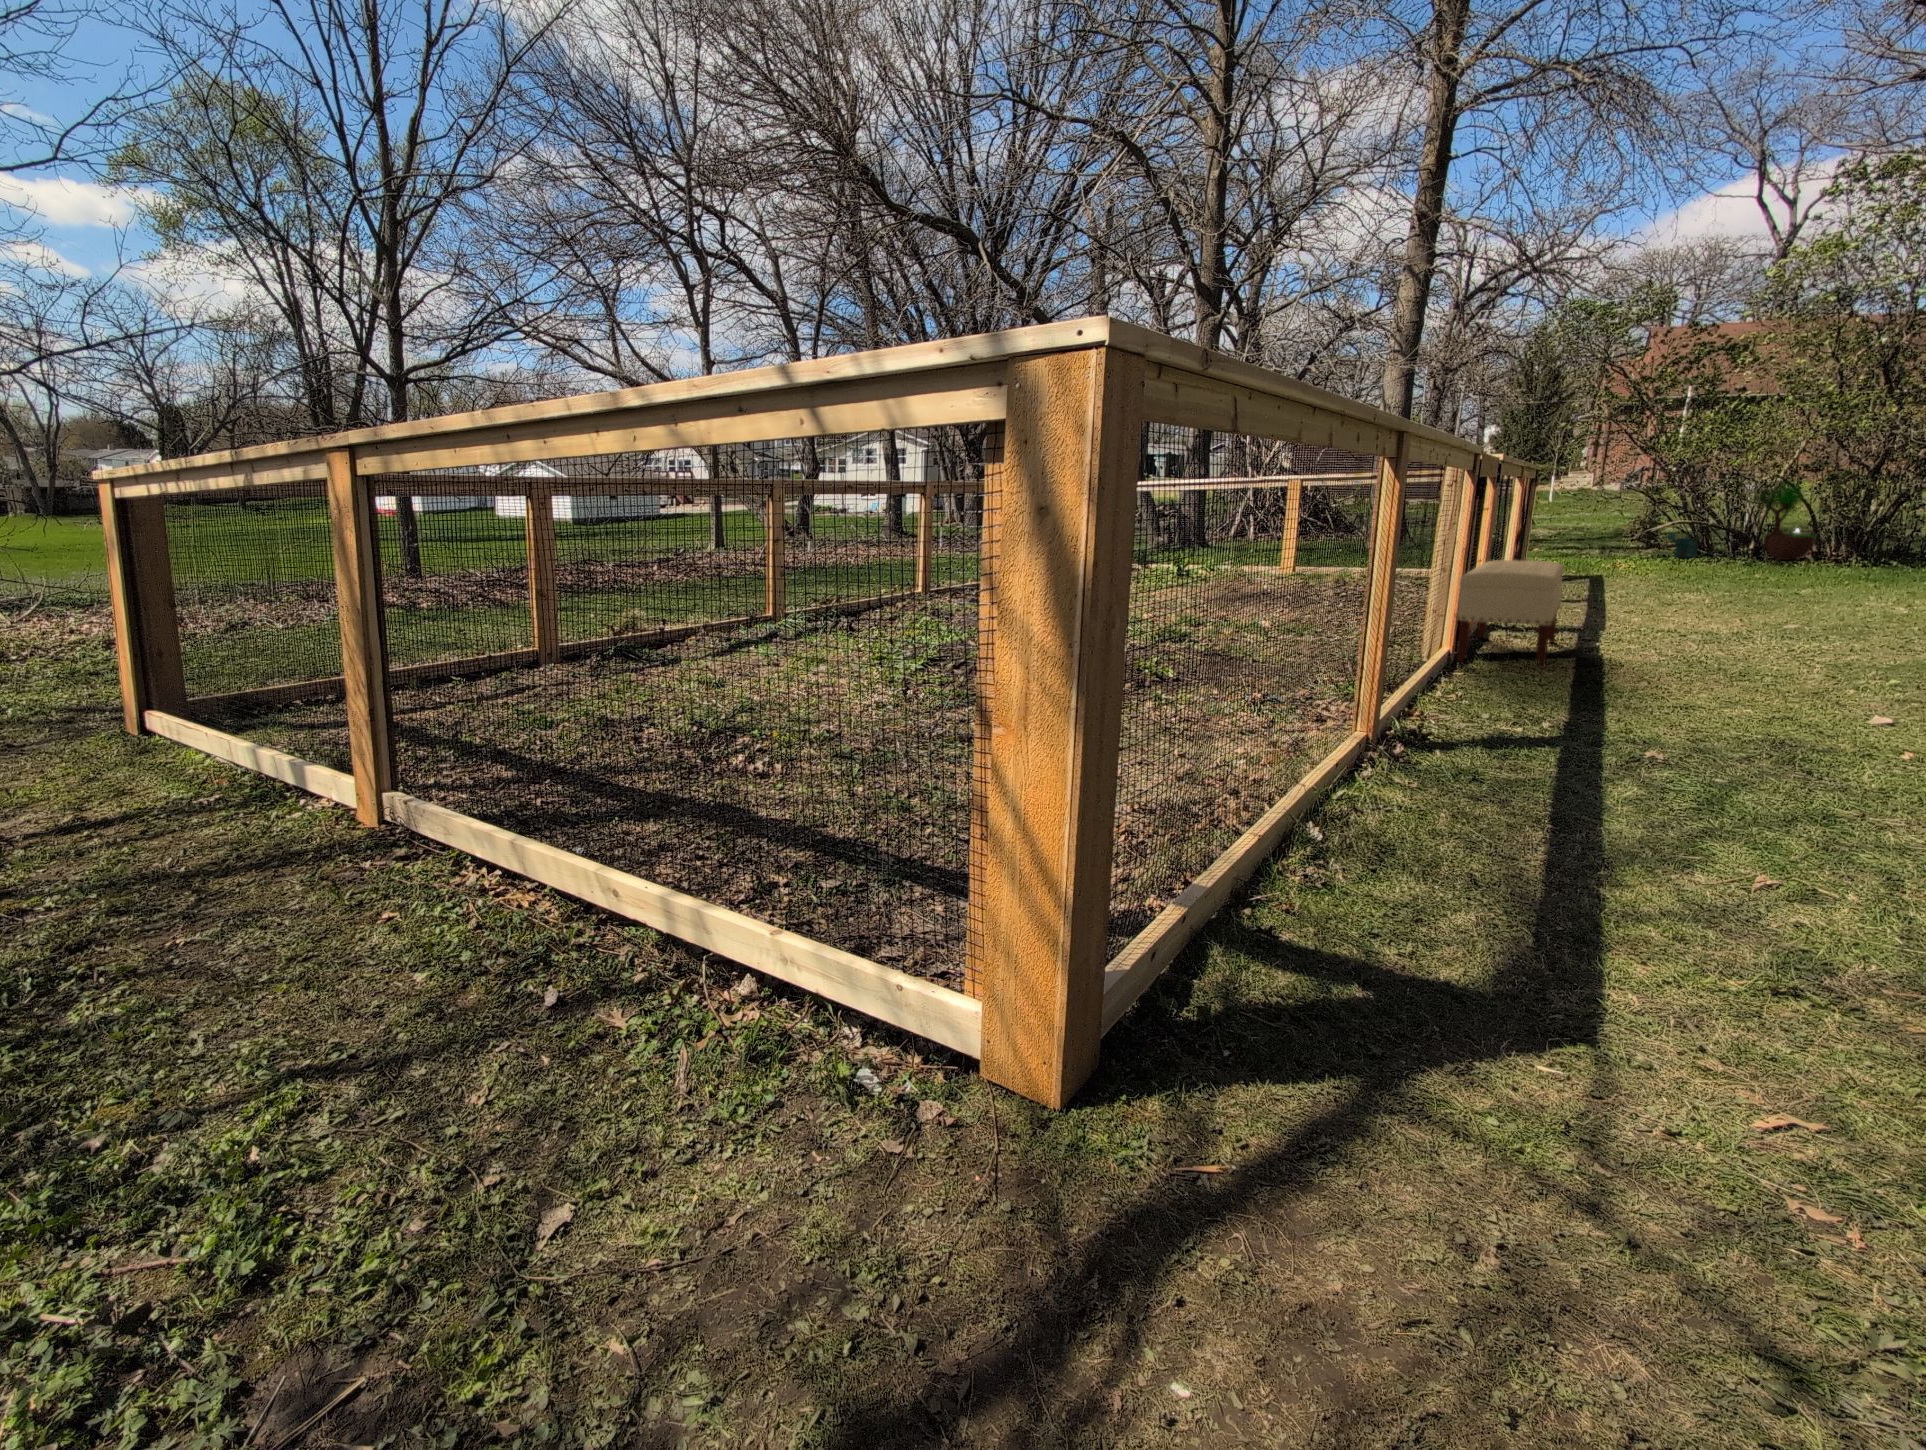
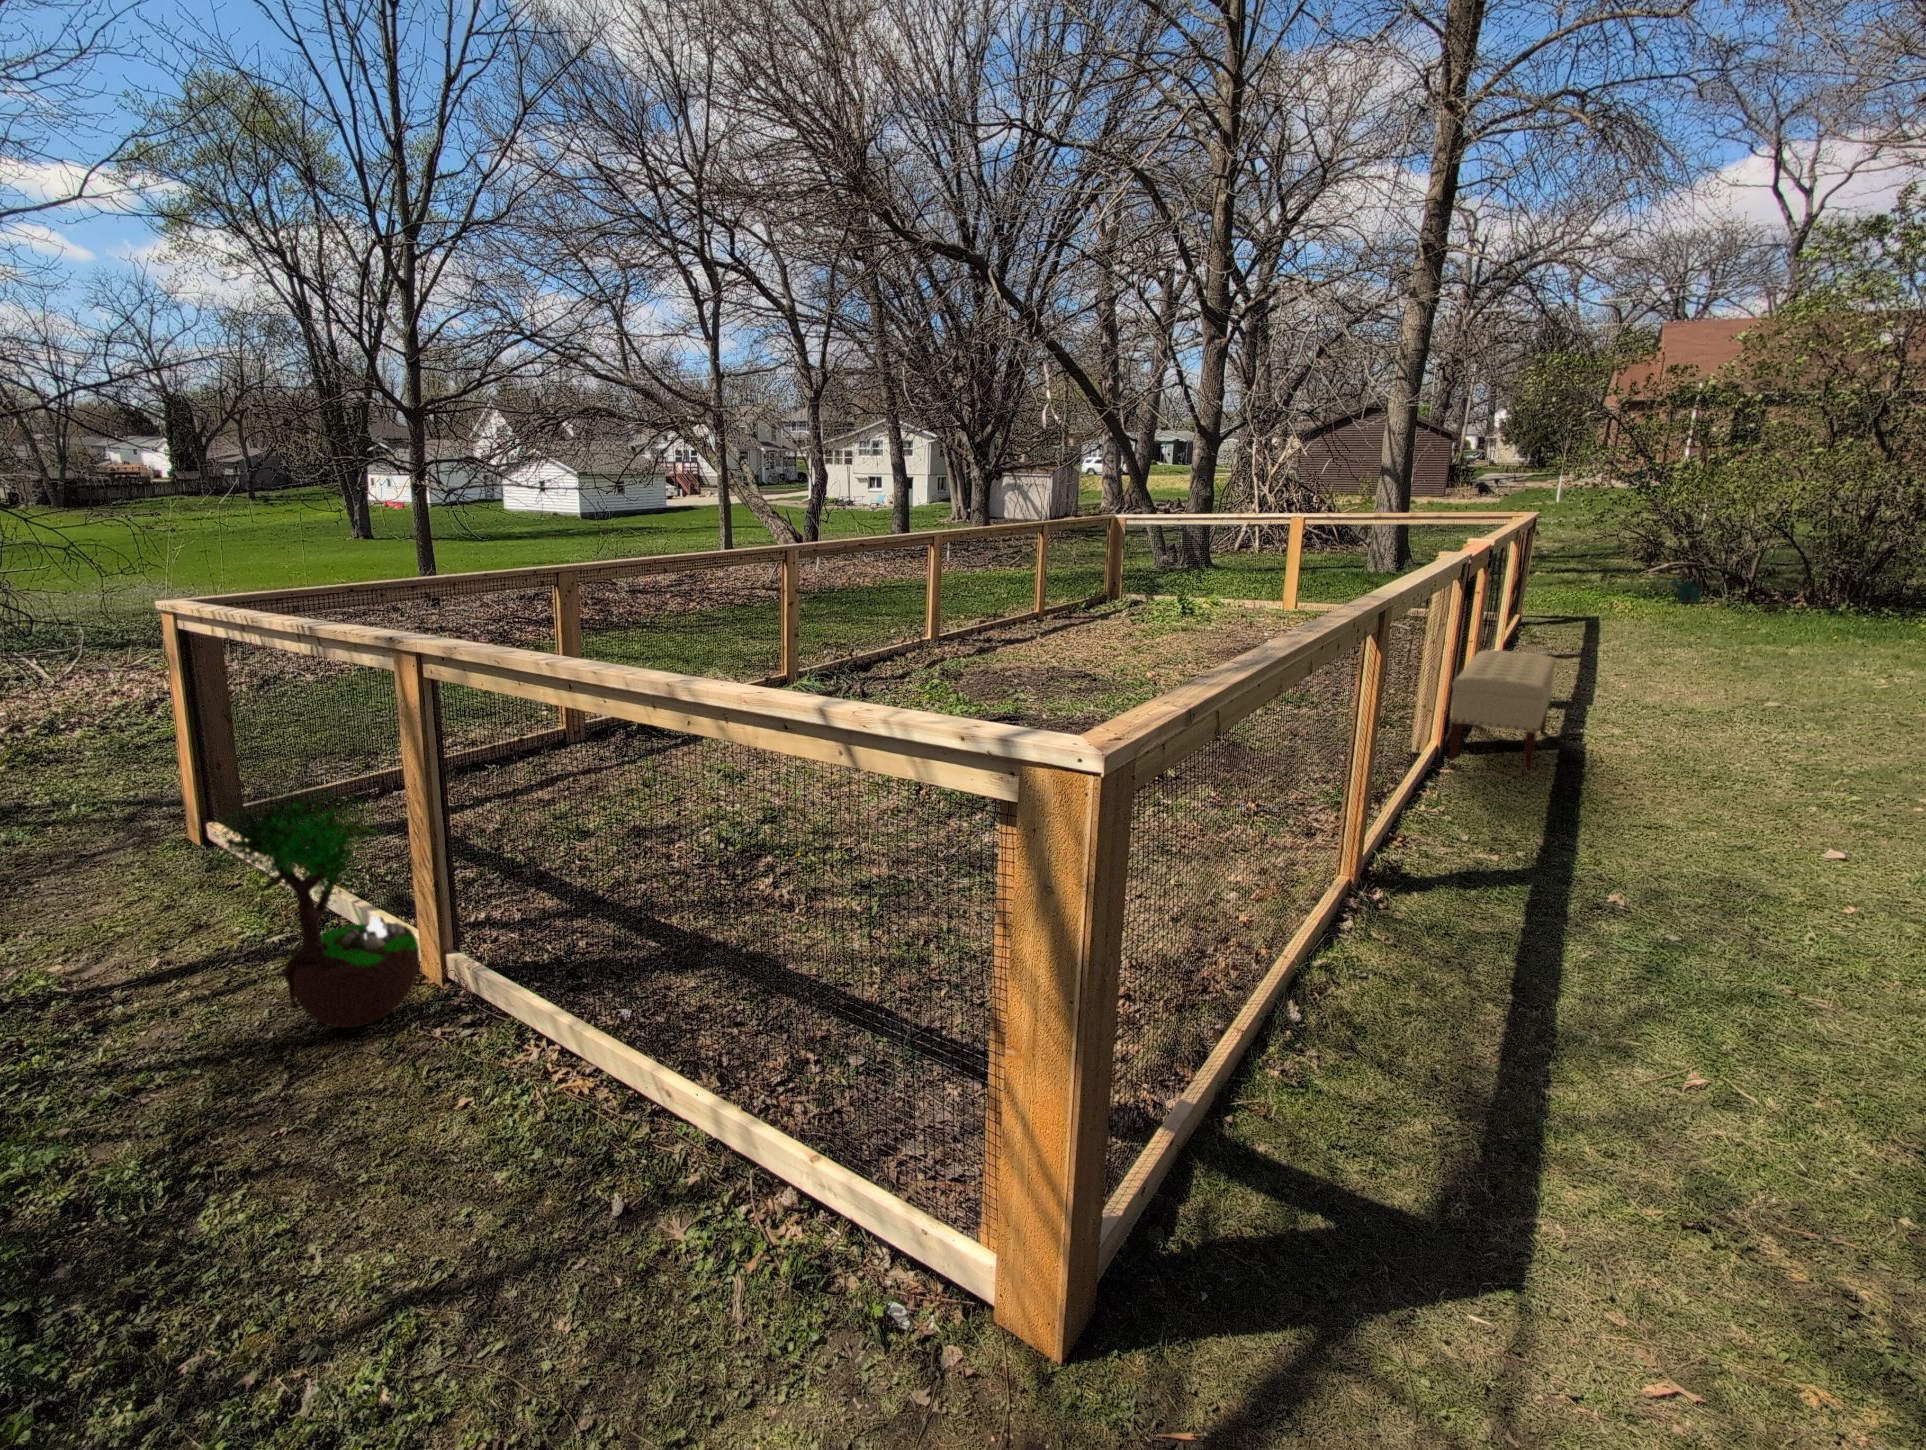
potted tree: present [1751,481,1815,560] -> present [213,785,420,1028]

